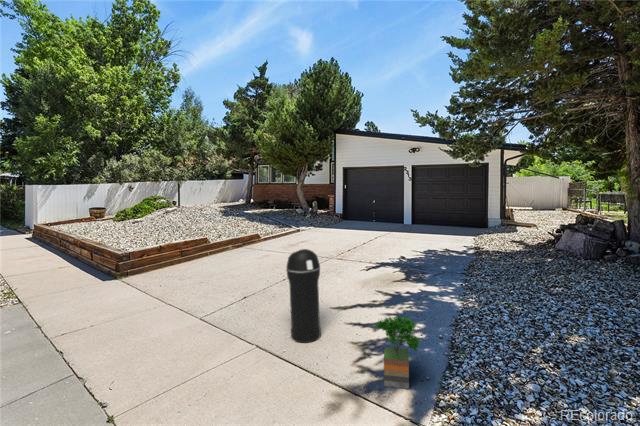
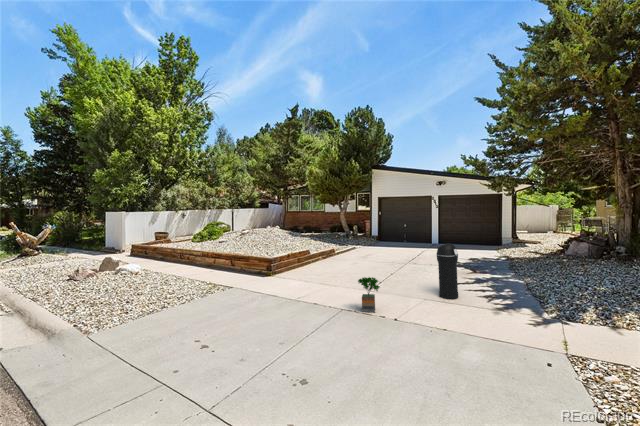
potted tree: present [376,317,420,389] -> present [358,277,380,312]

